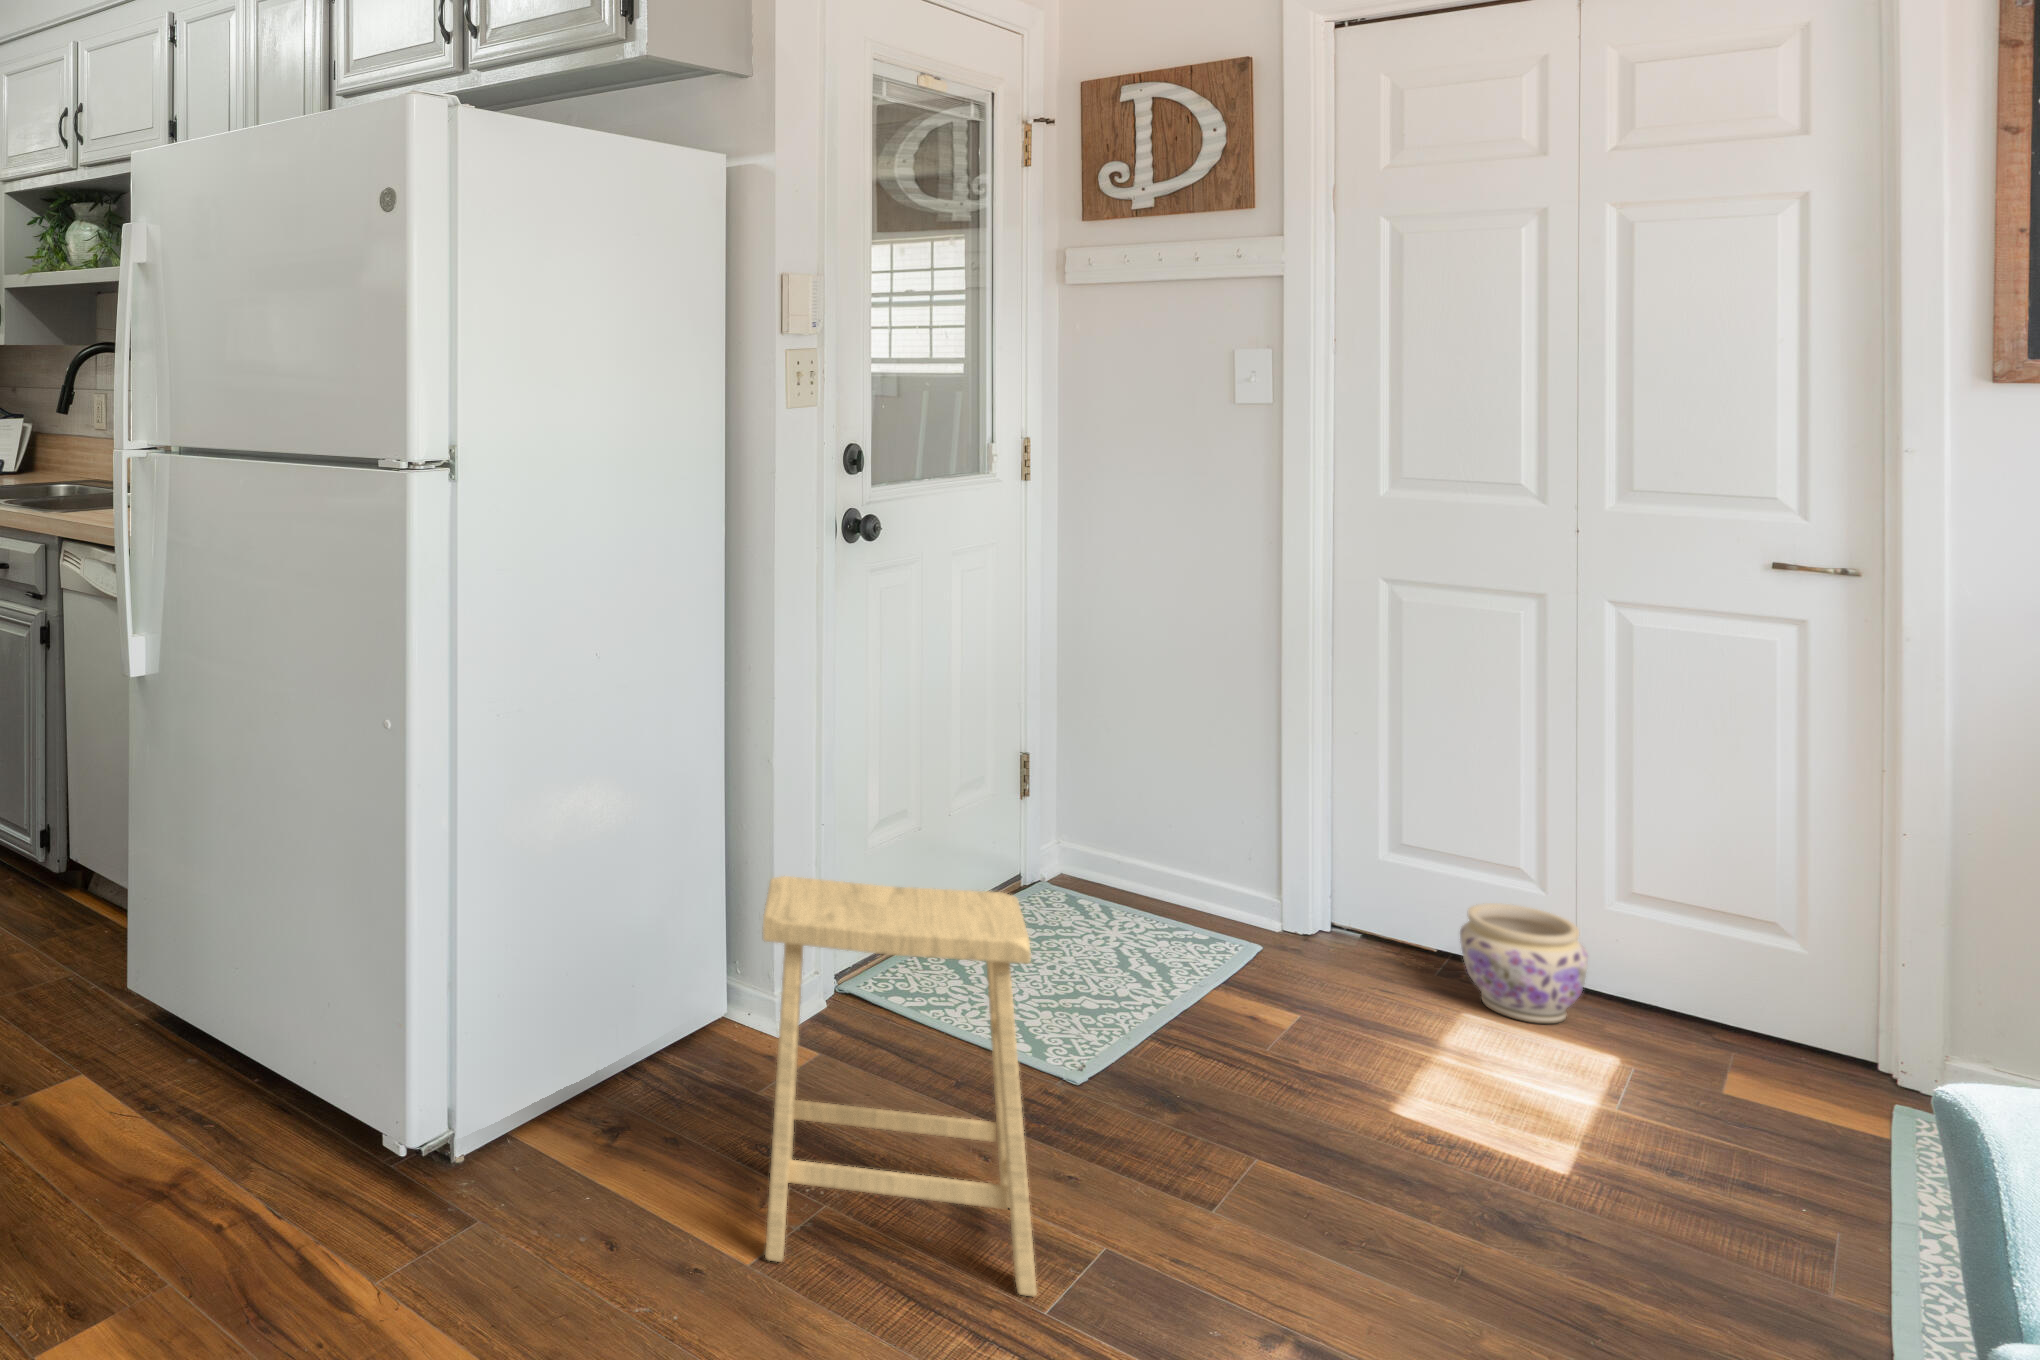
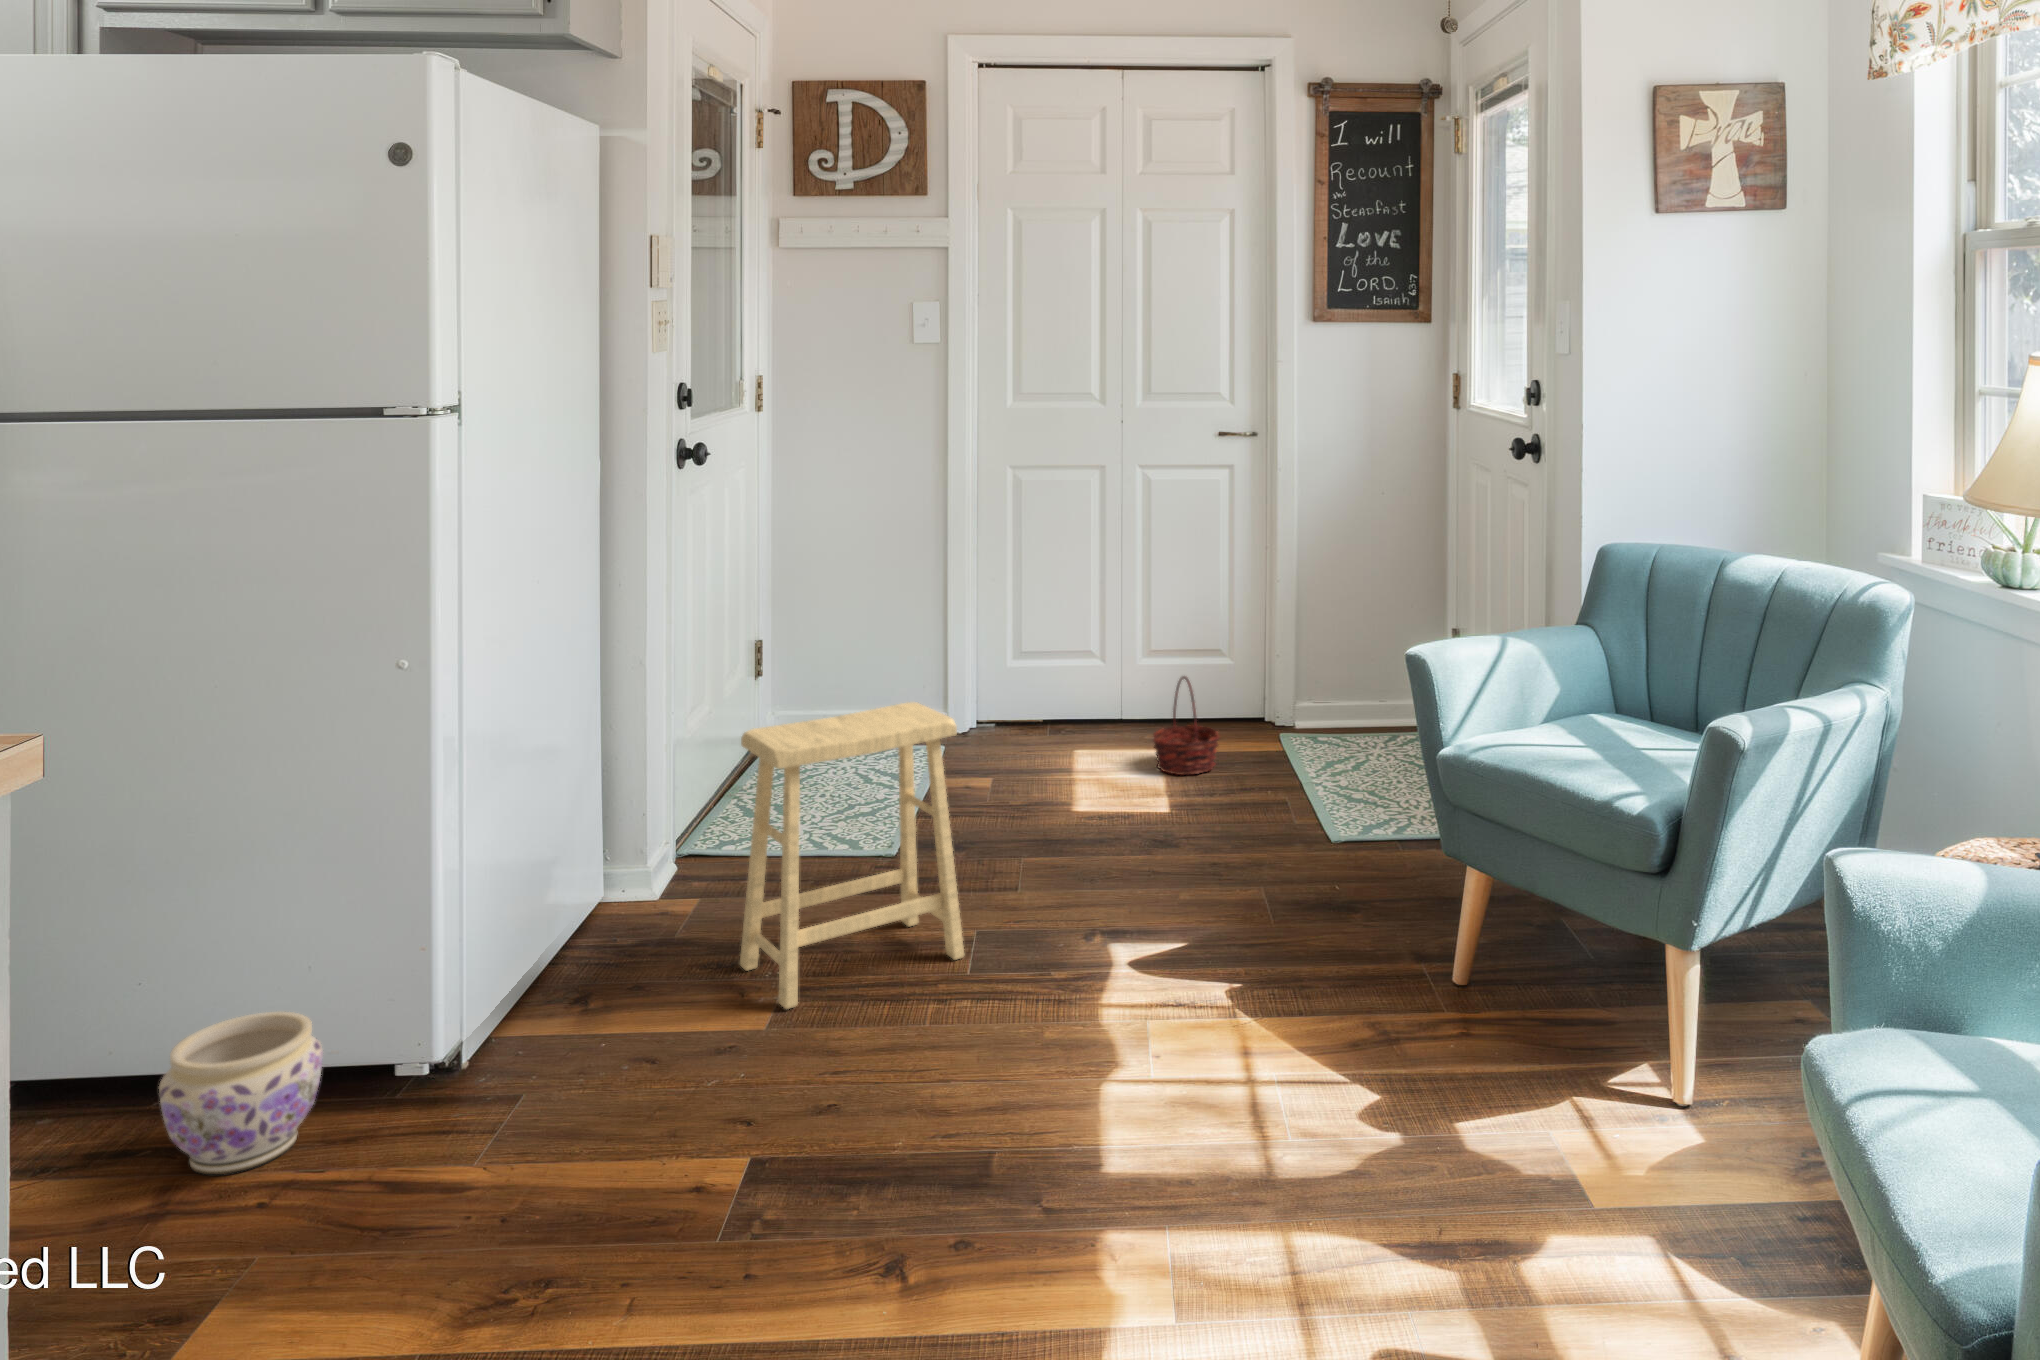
planter: present [1460,903,1588,1024] -> present [159,1012,323,1175]
basket: none [1580,952,1724,1131] -> present [1153,676,1219,775]

